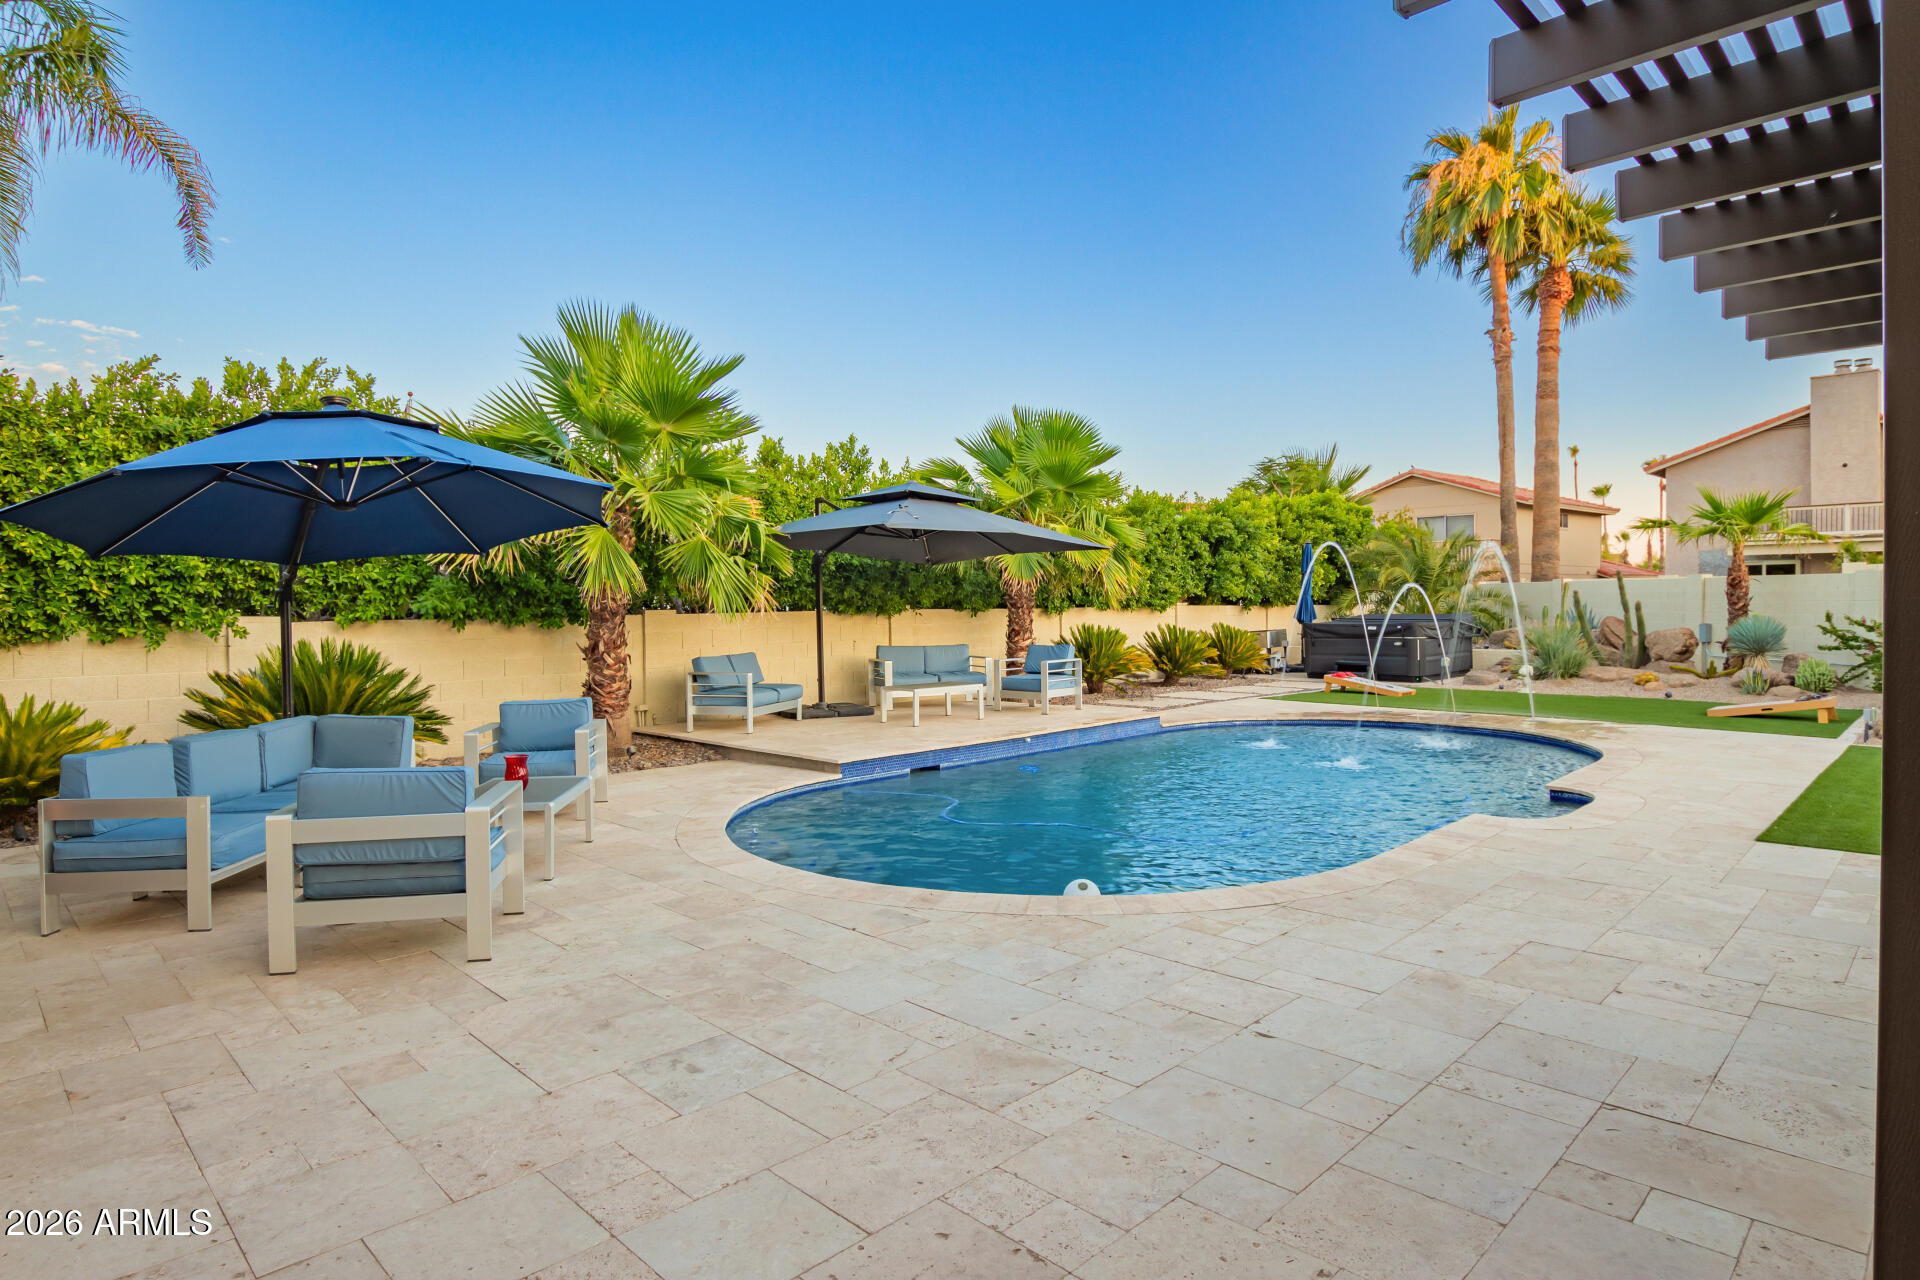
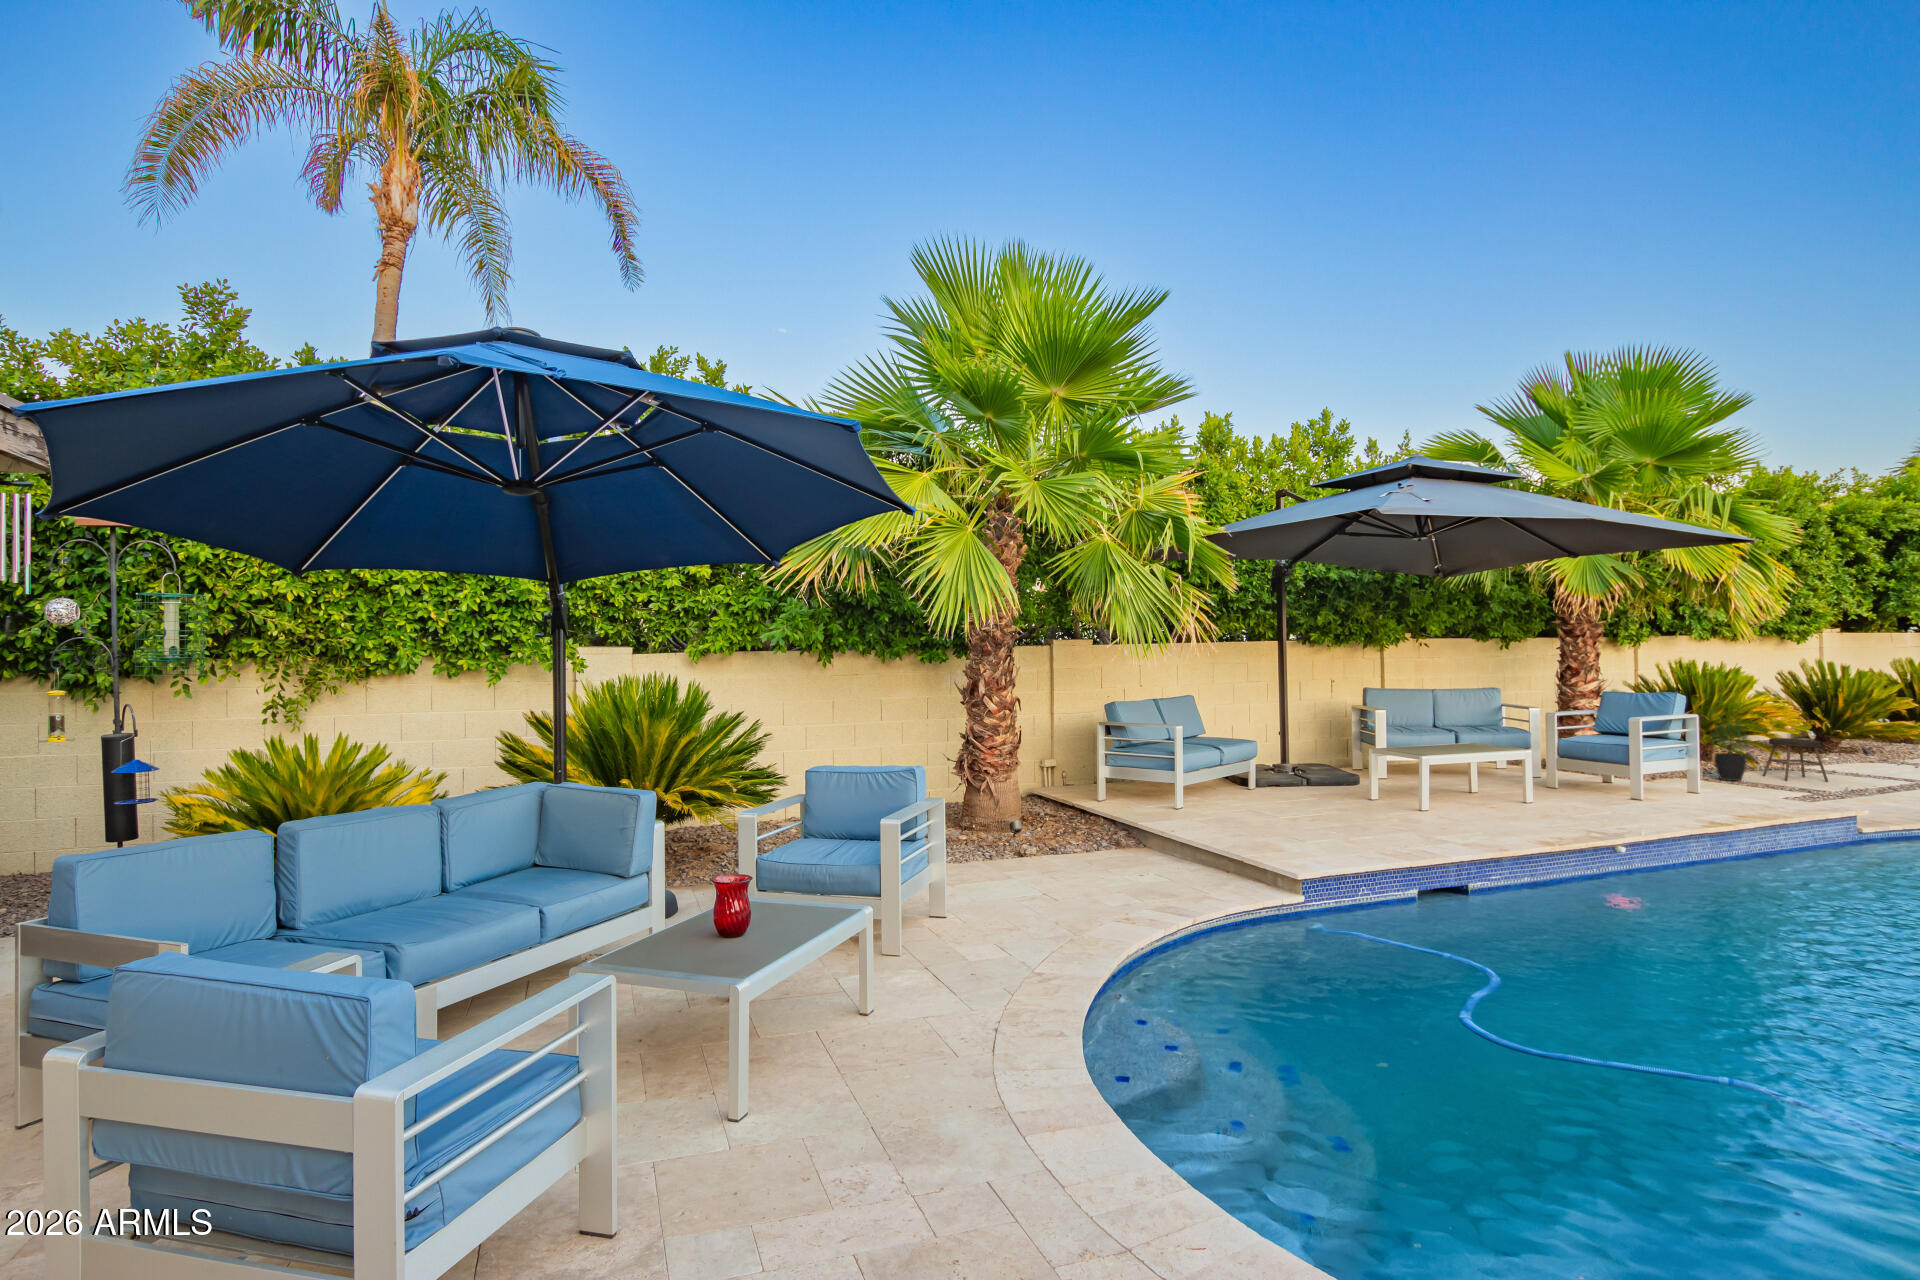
potted plant: none [1091,662,1115,703] -> present [1711,720,1751,781]

